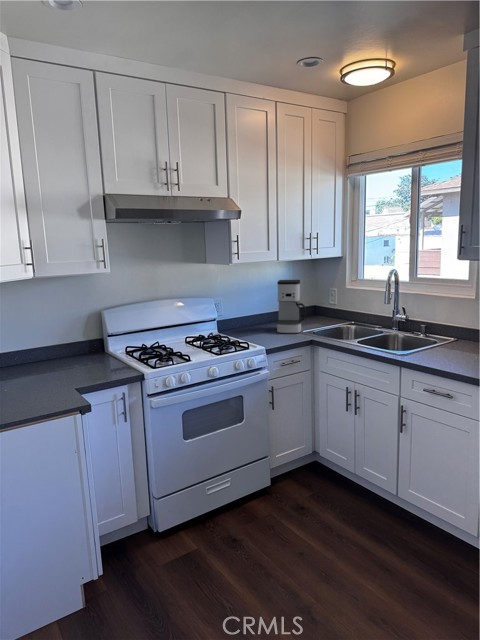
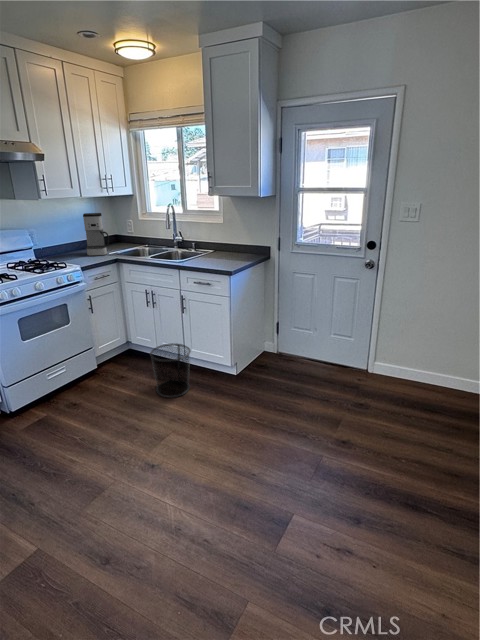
waste bin: none [344,480,411,575] -> present [150,343,190,397]

